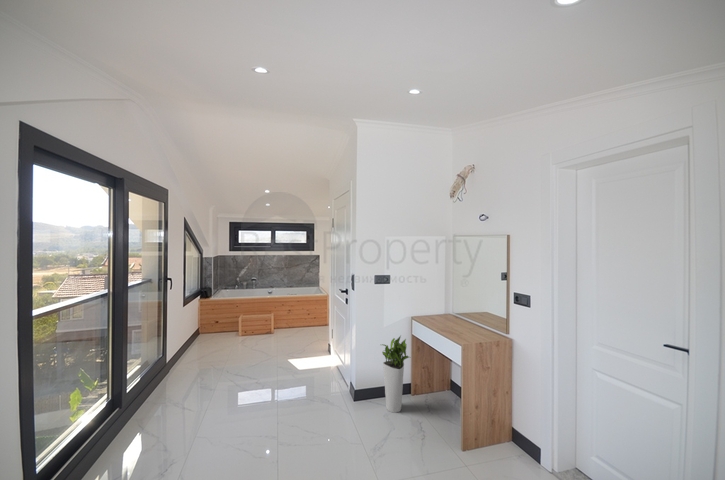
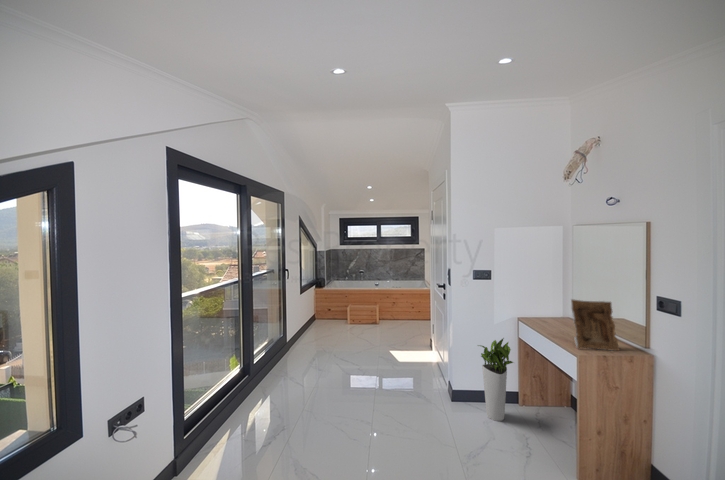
picture frame: none [457,298,490,339] -> present [571,300,619,351]

